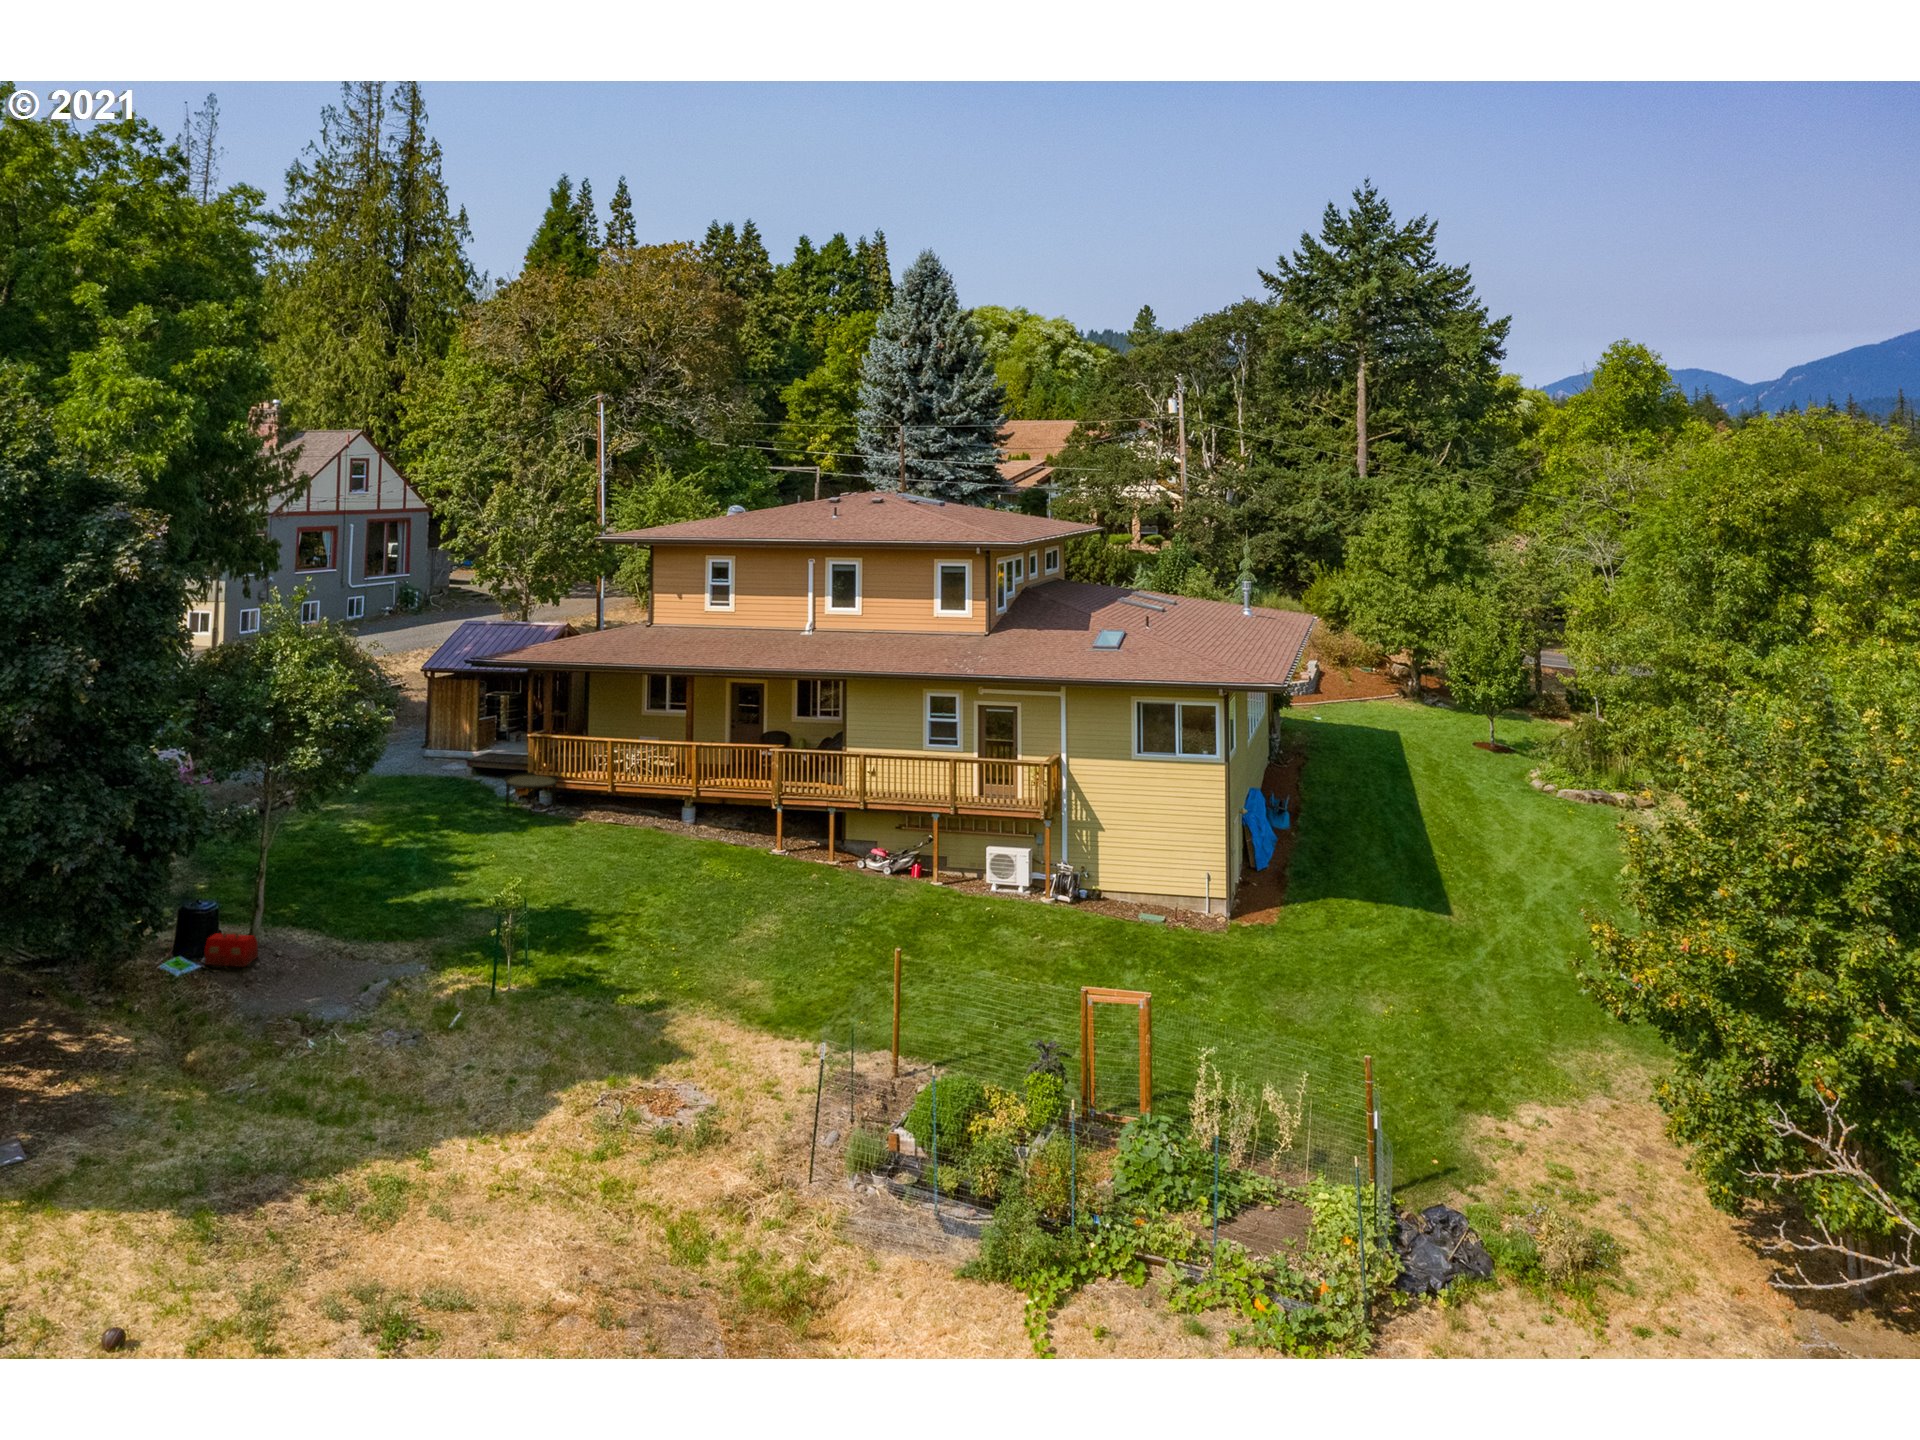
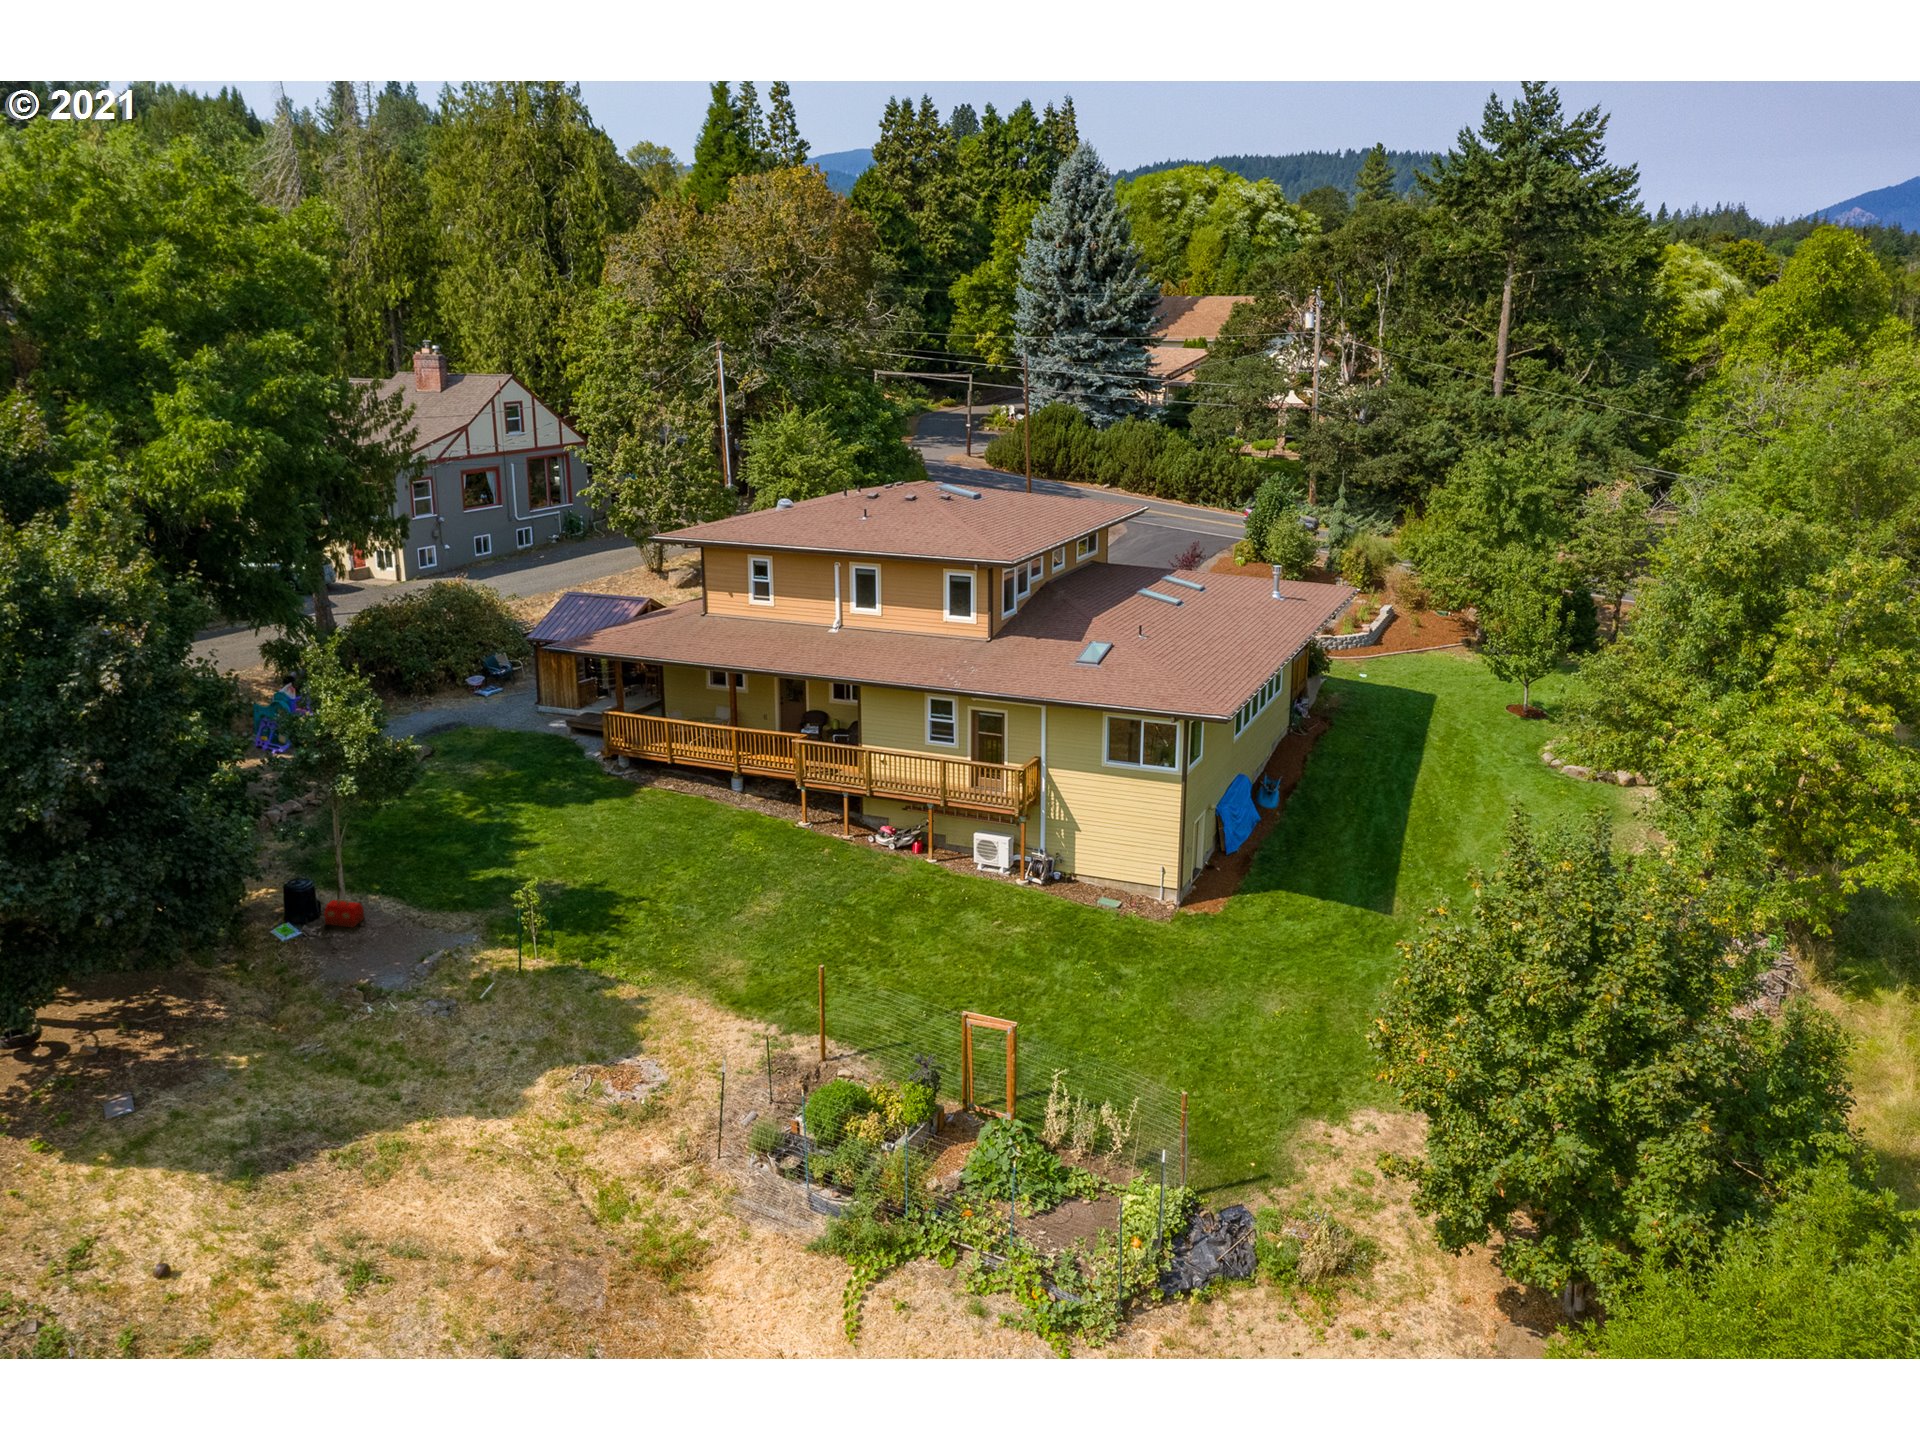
round table: present [504,772,559,814] -> none [585,741,632,780]

